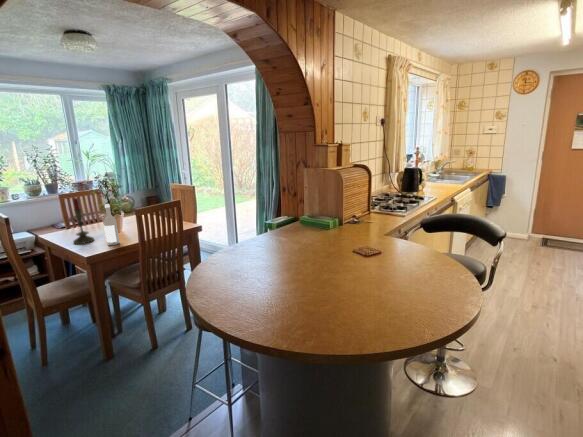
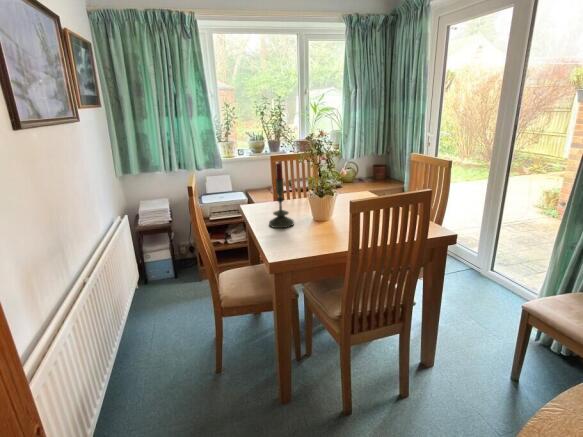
wine bottle: present [104,204,120,245] -> none [305,178,323,241]

